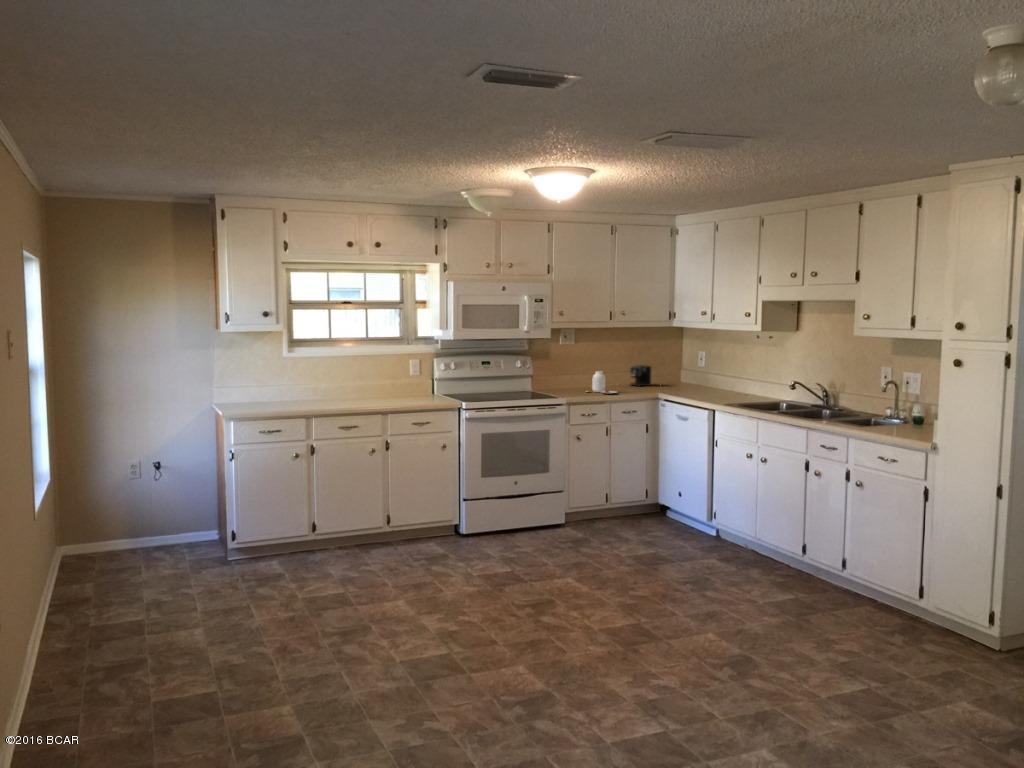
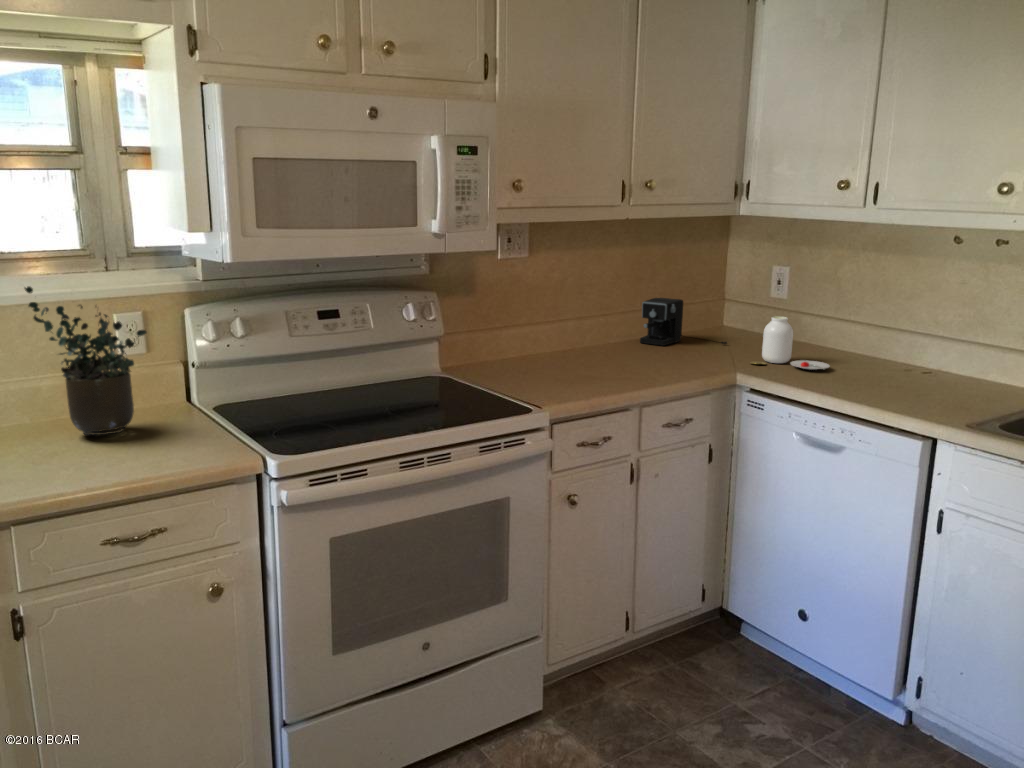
potted plant: none [388,347,425,398] -> present [25,286,147,435]
jar: present [592,371,617,394] -> present [750,316,830,370]

